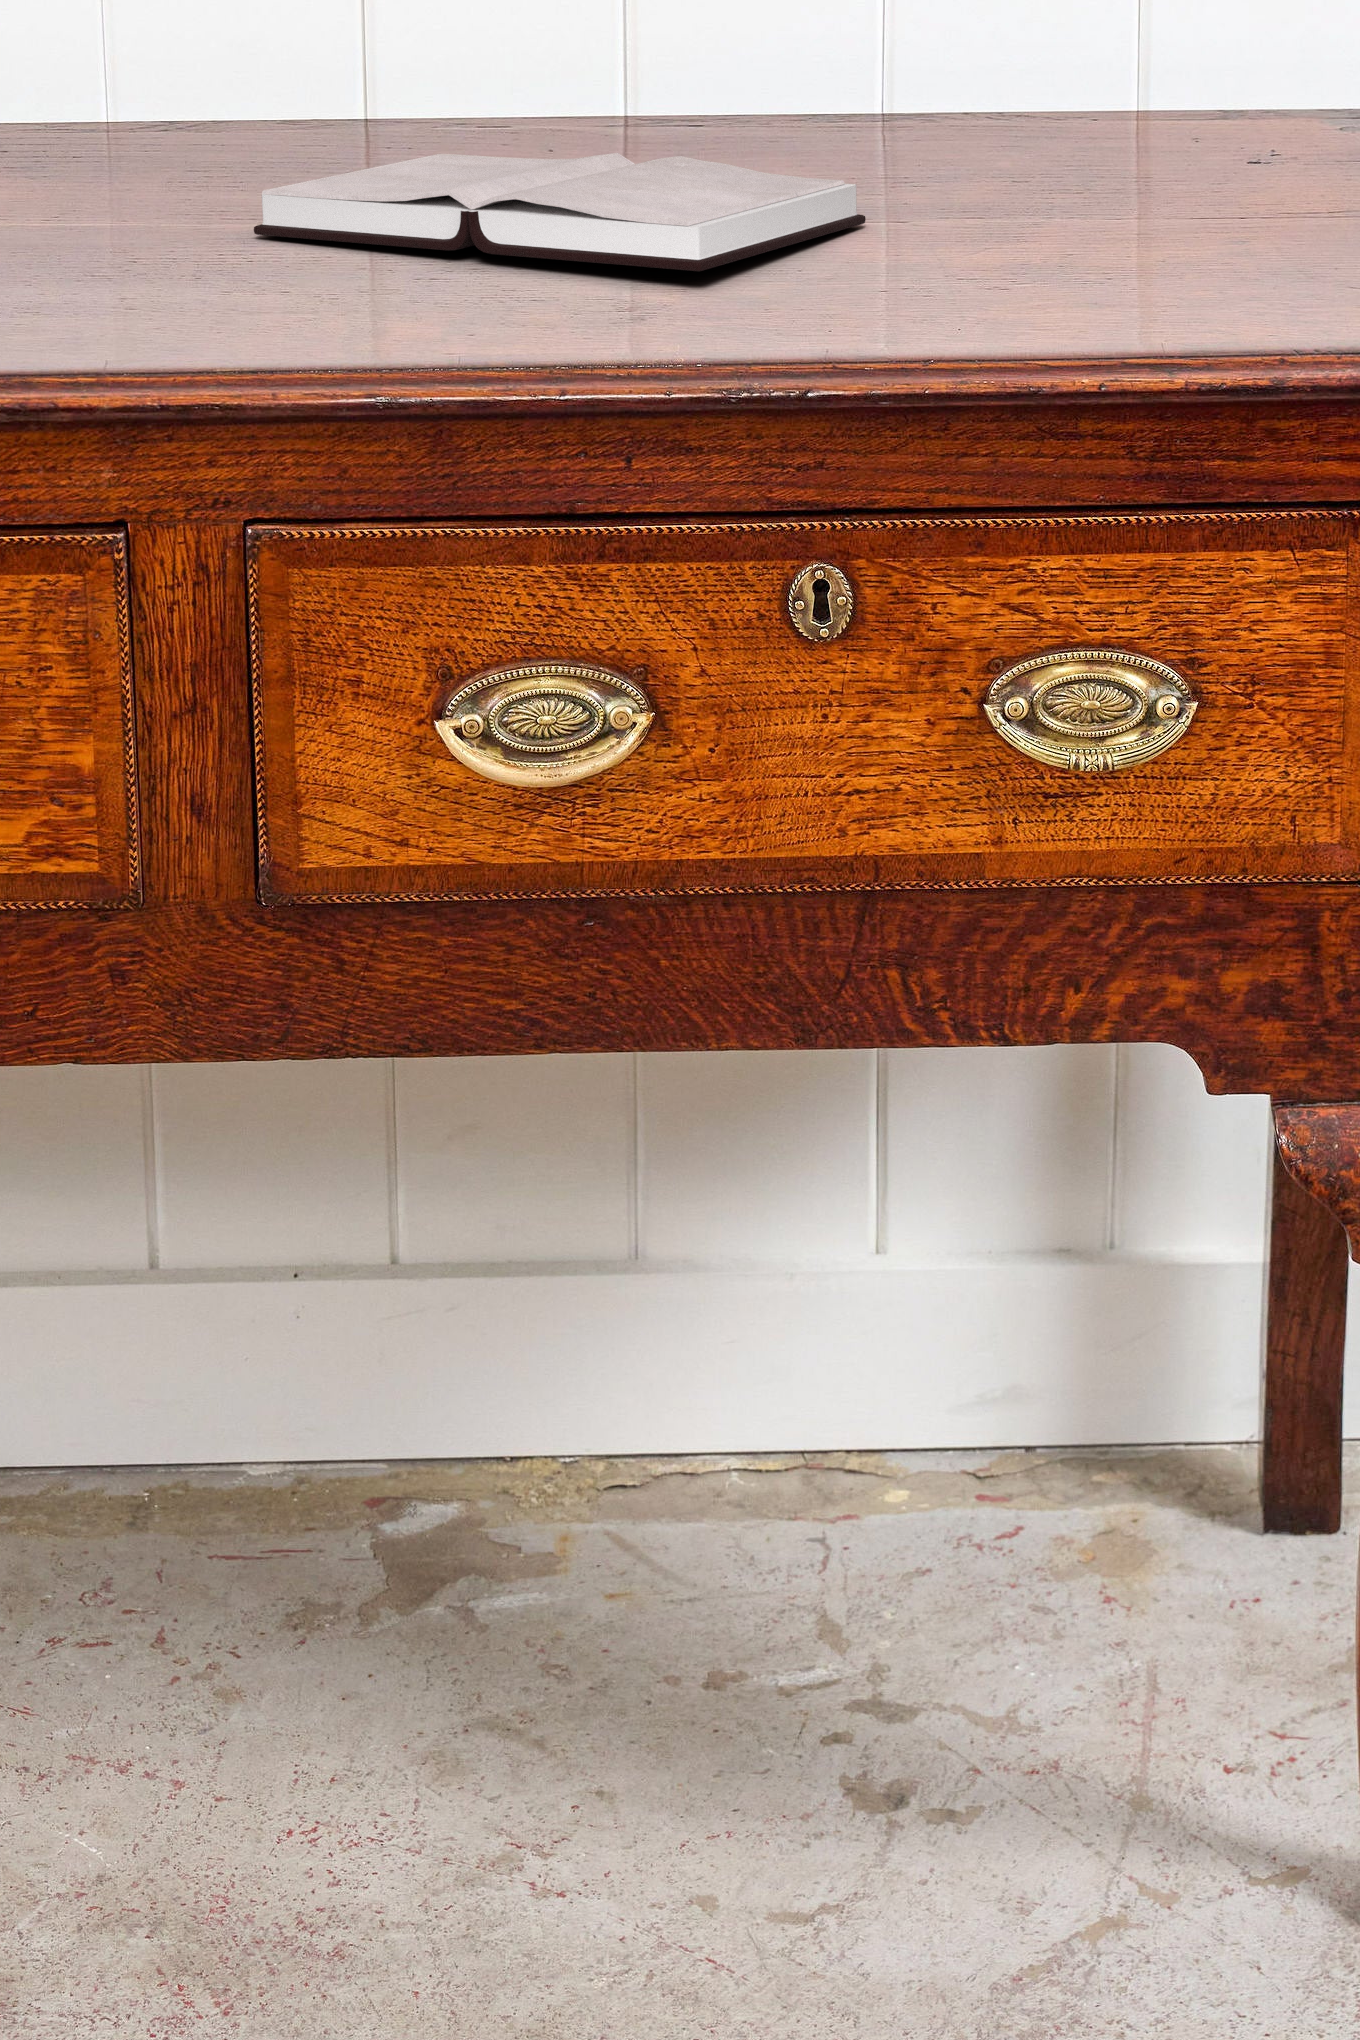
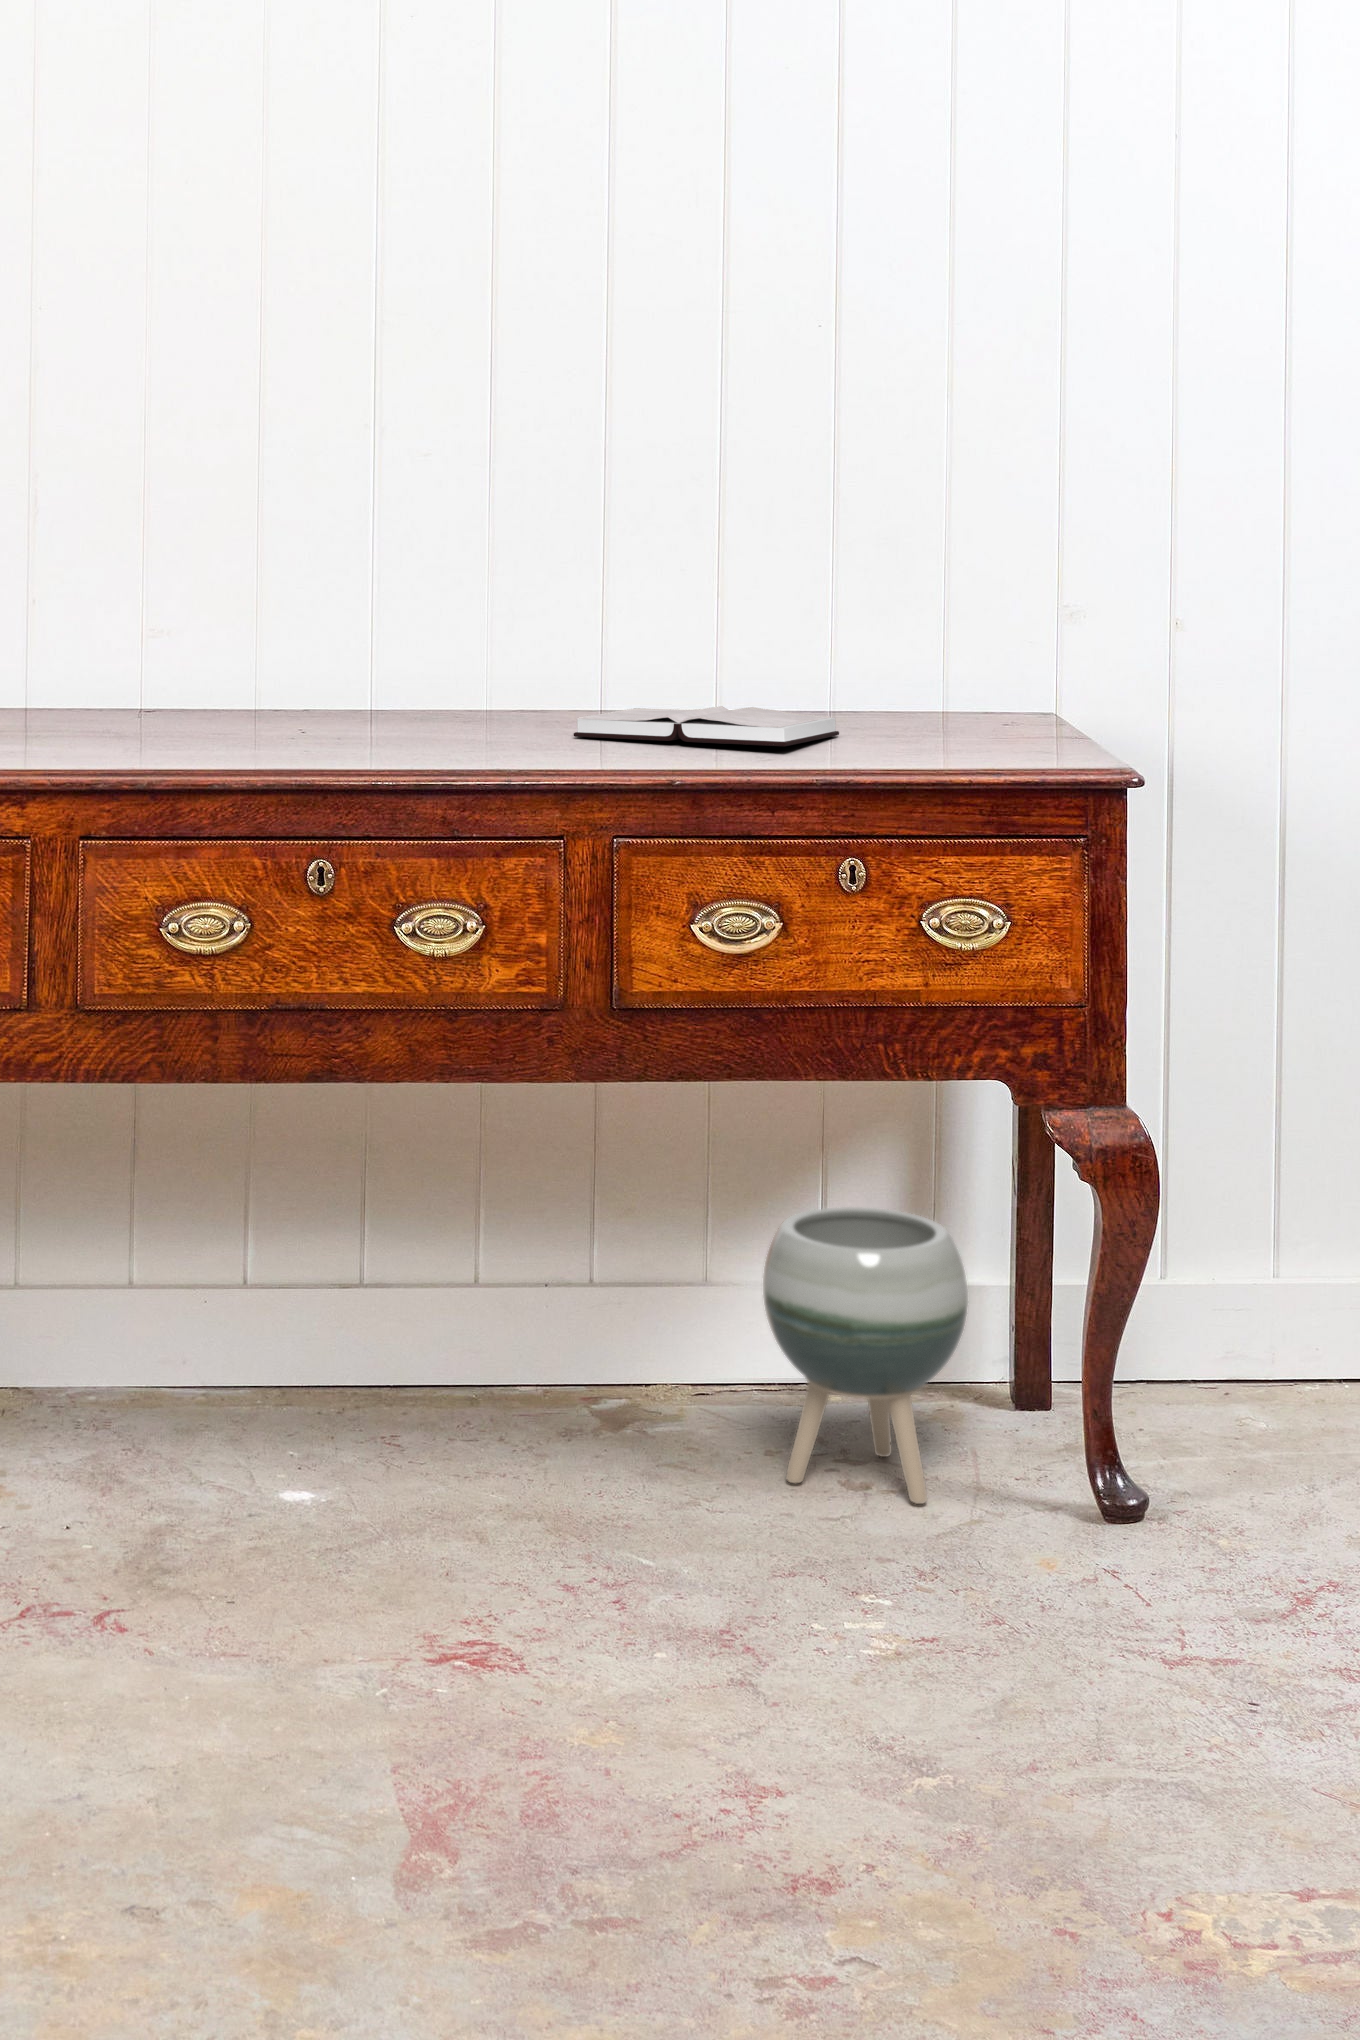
planter: none [710,1184,1125,1796] -> present [763,1207,968,1504]

